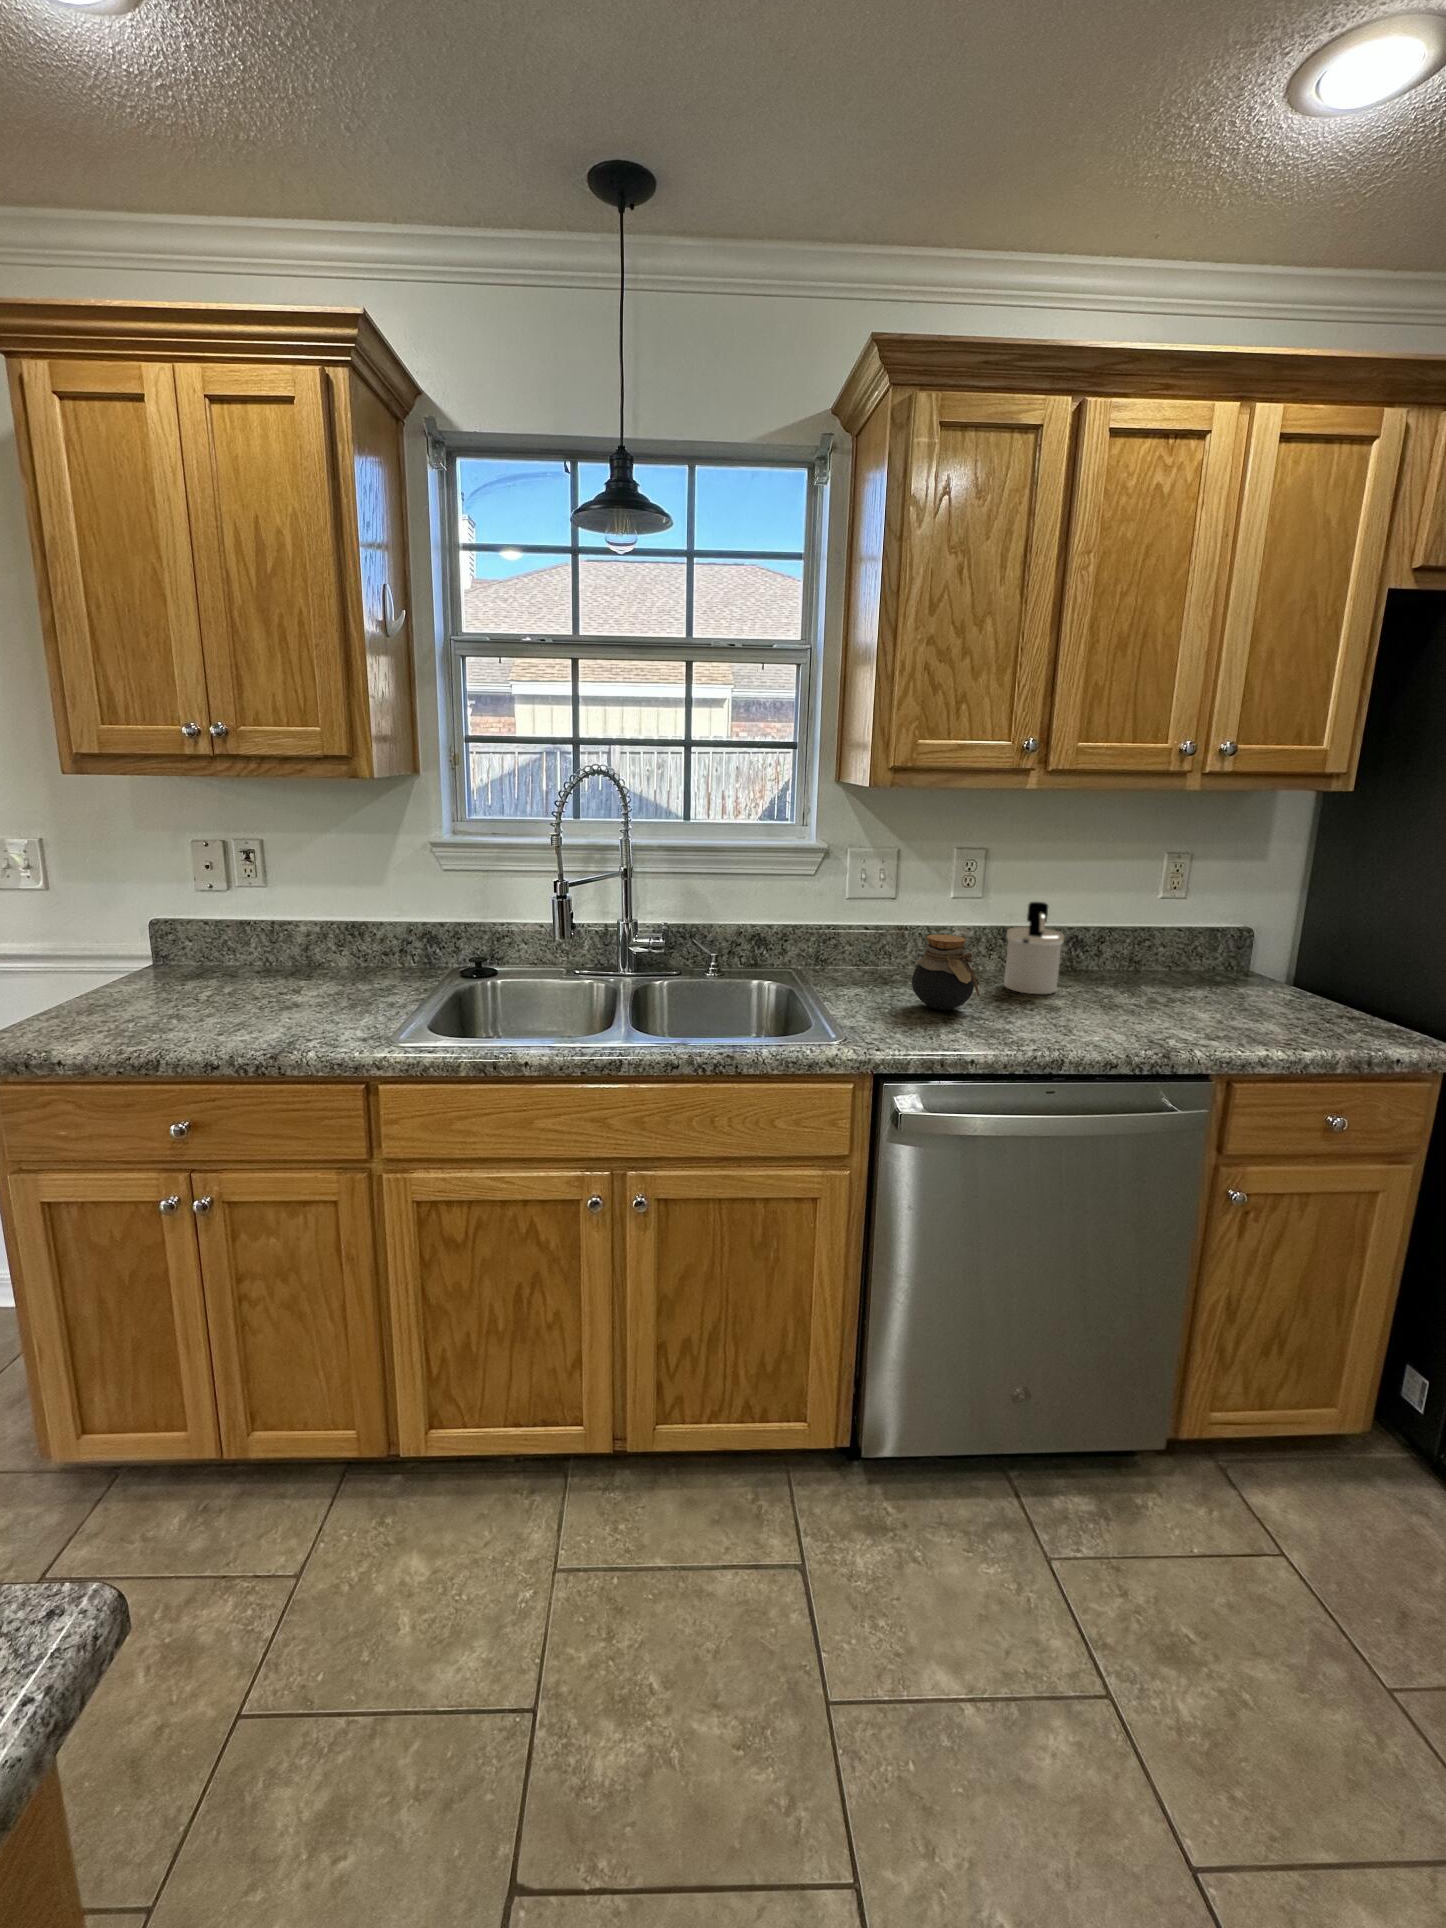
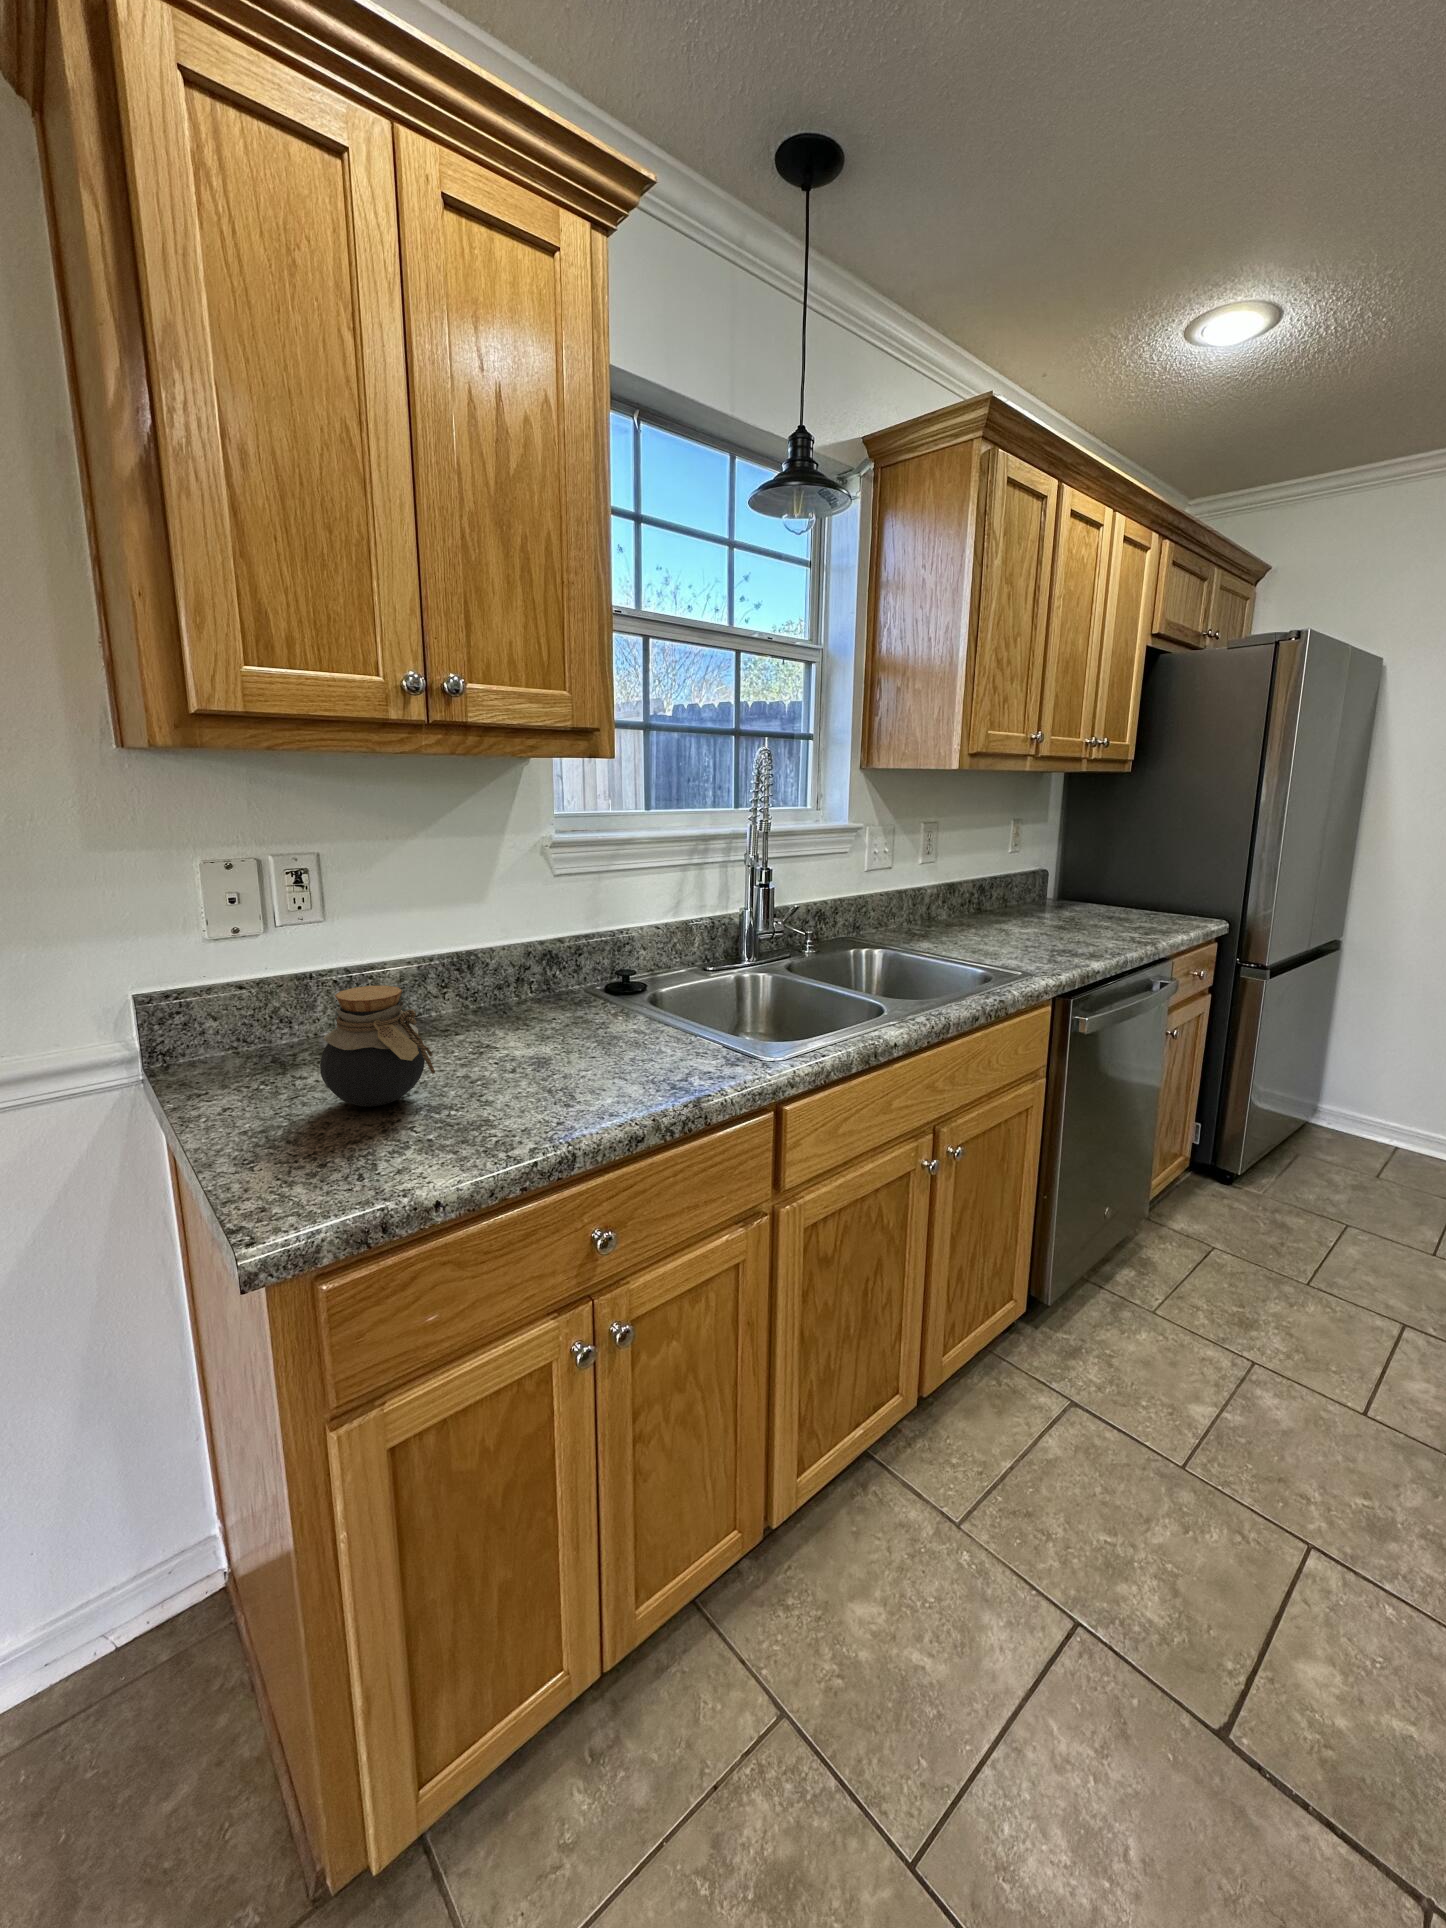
soap dispenser: present [1004,902,1064,994] -> none [463,916,539,1043]

